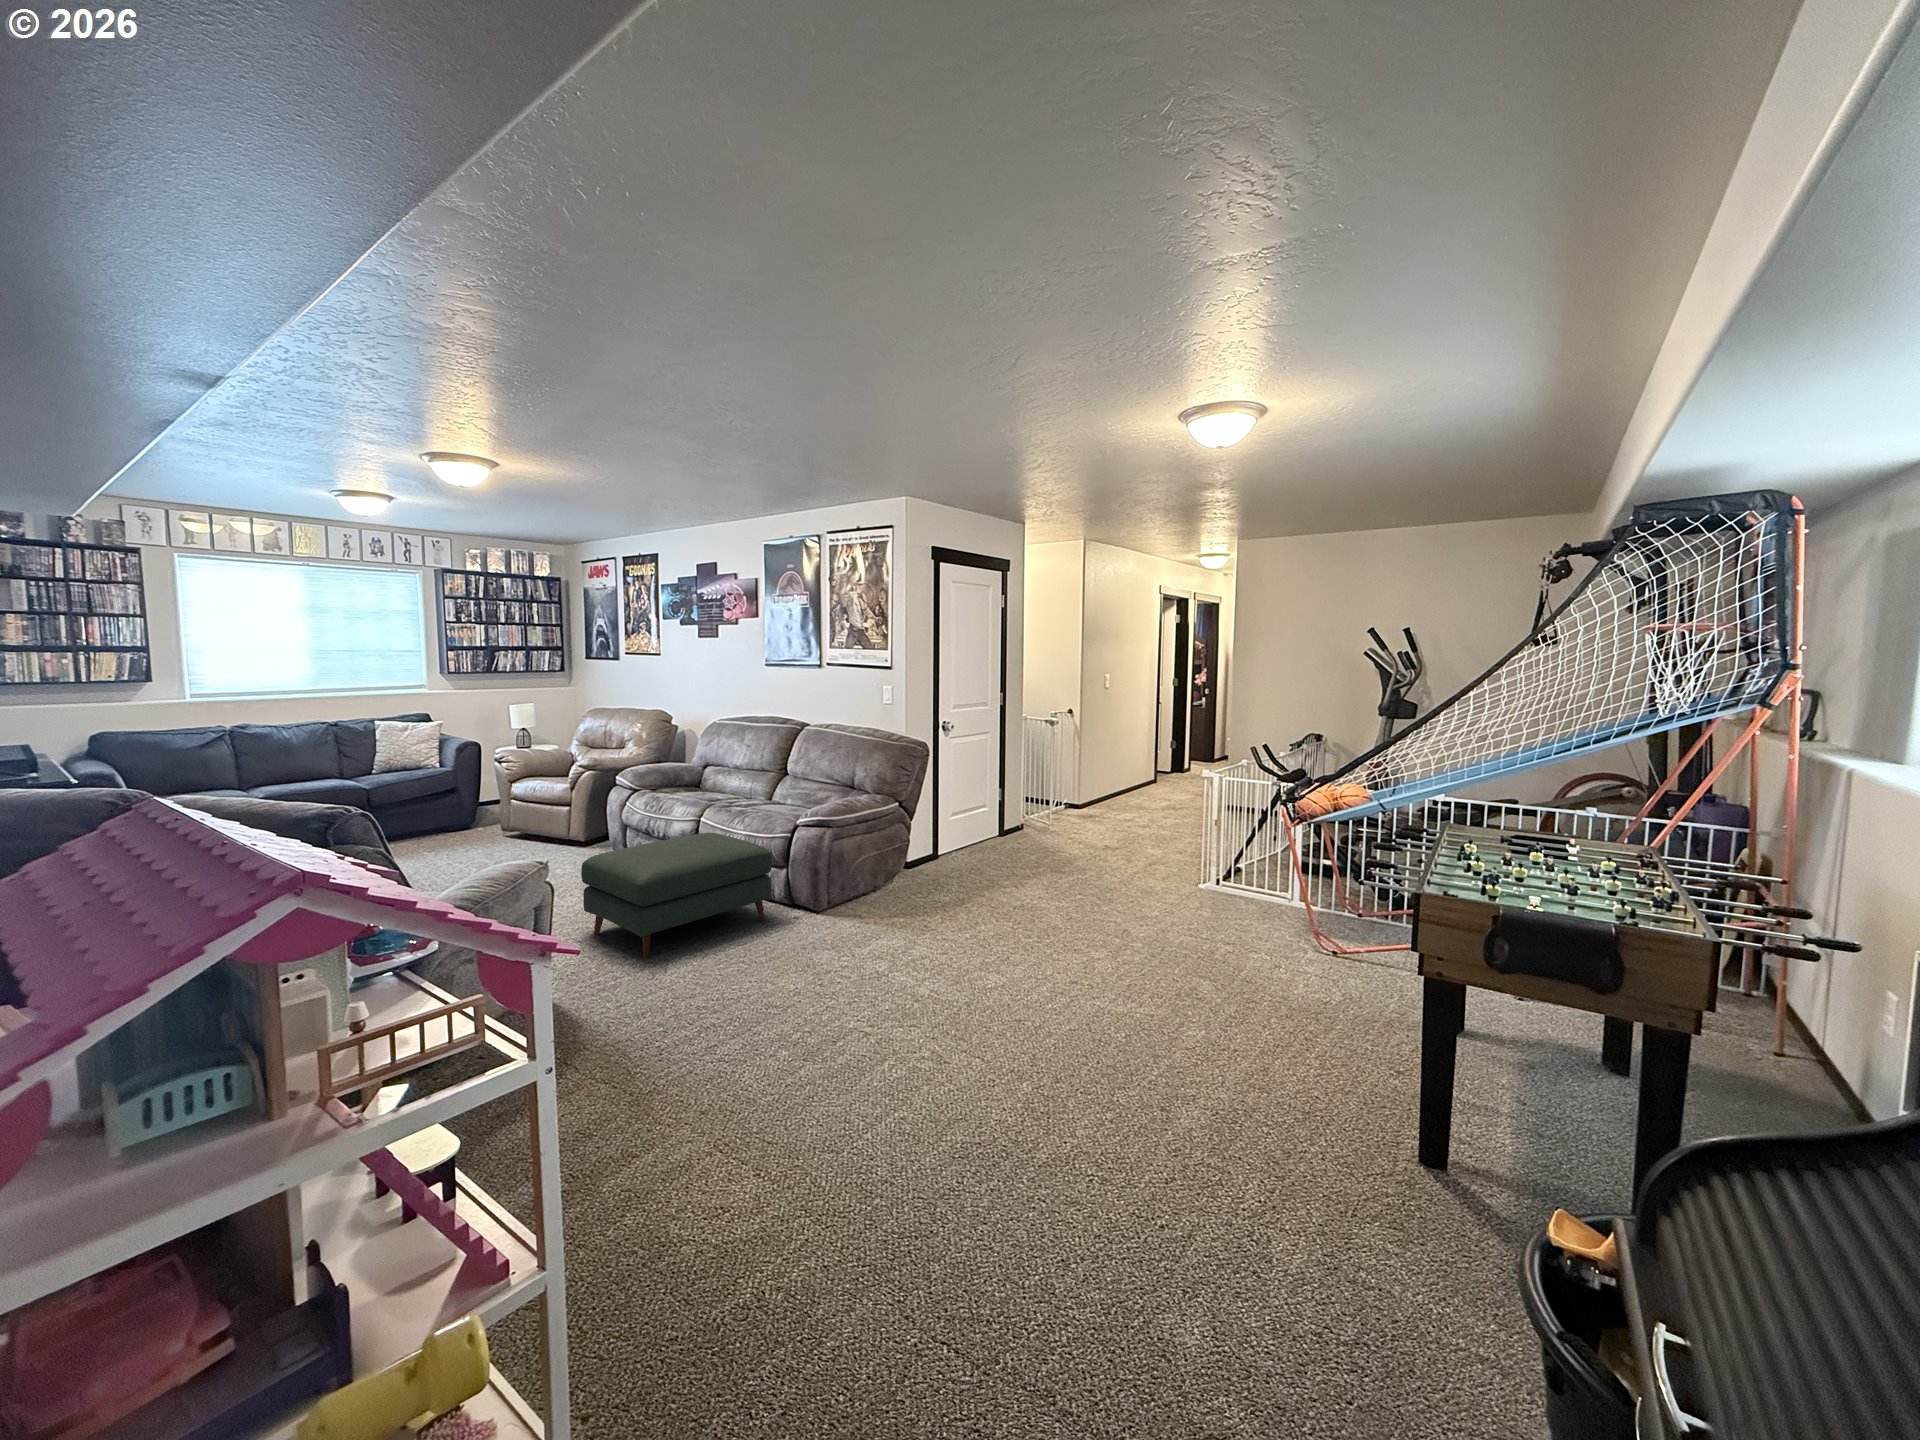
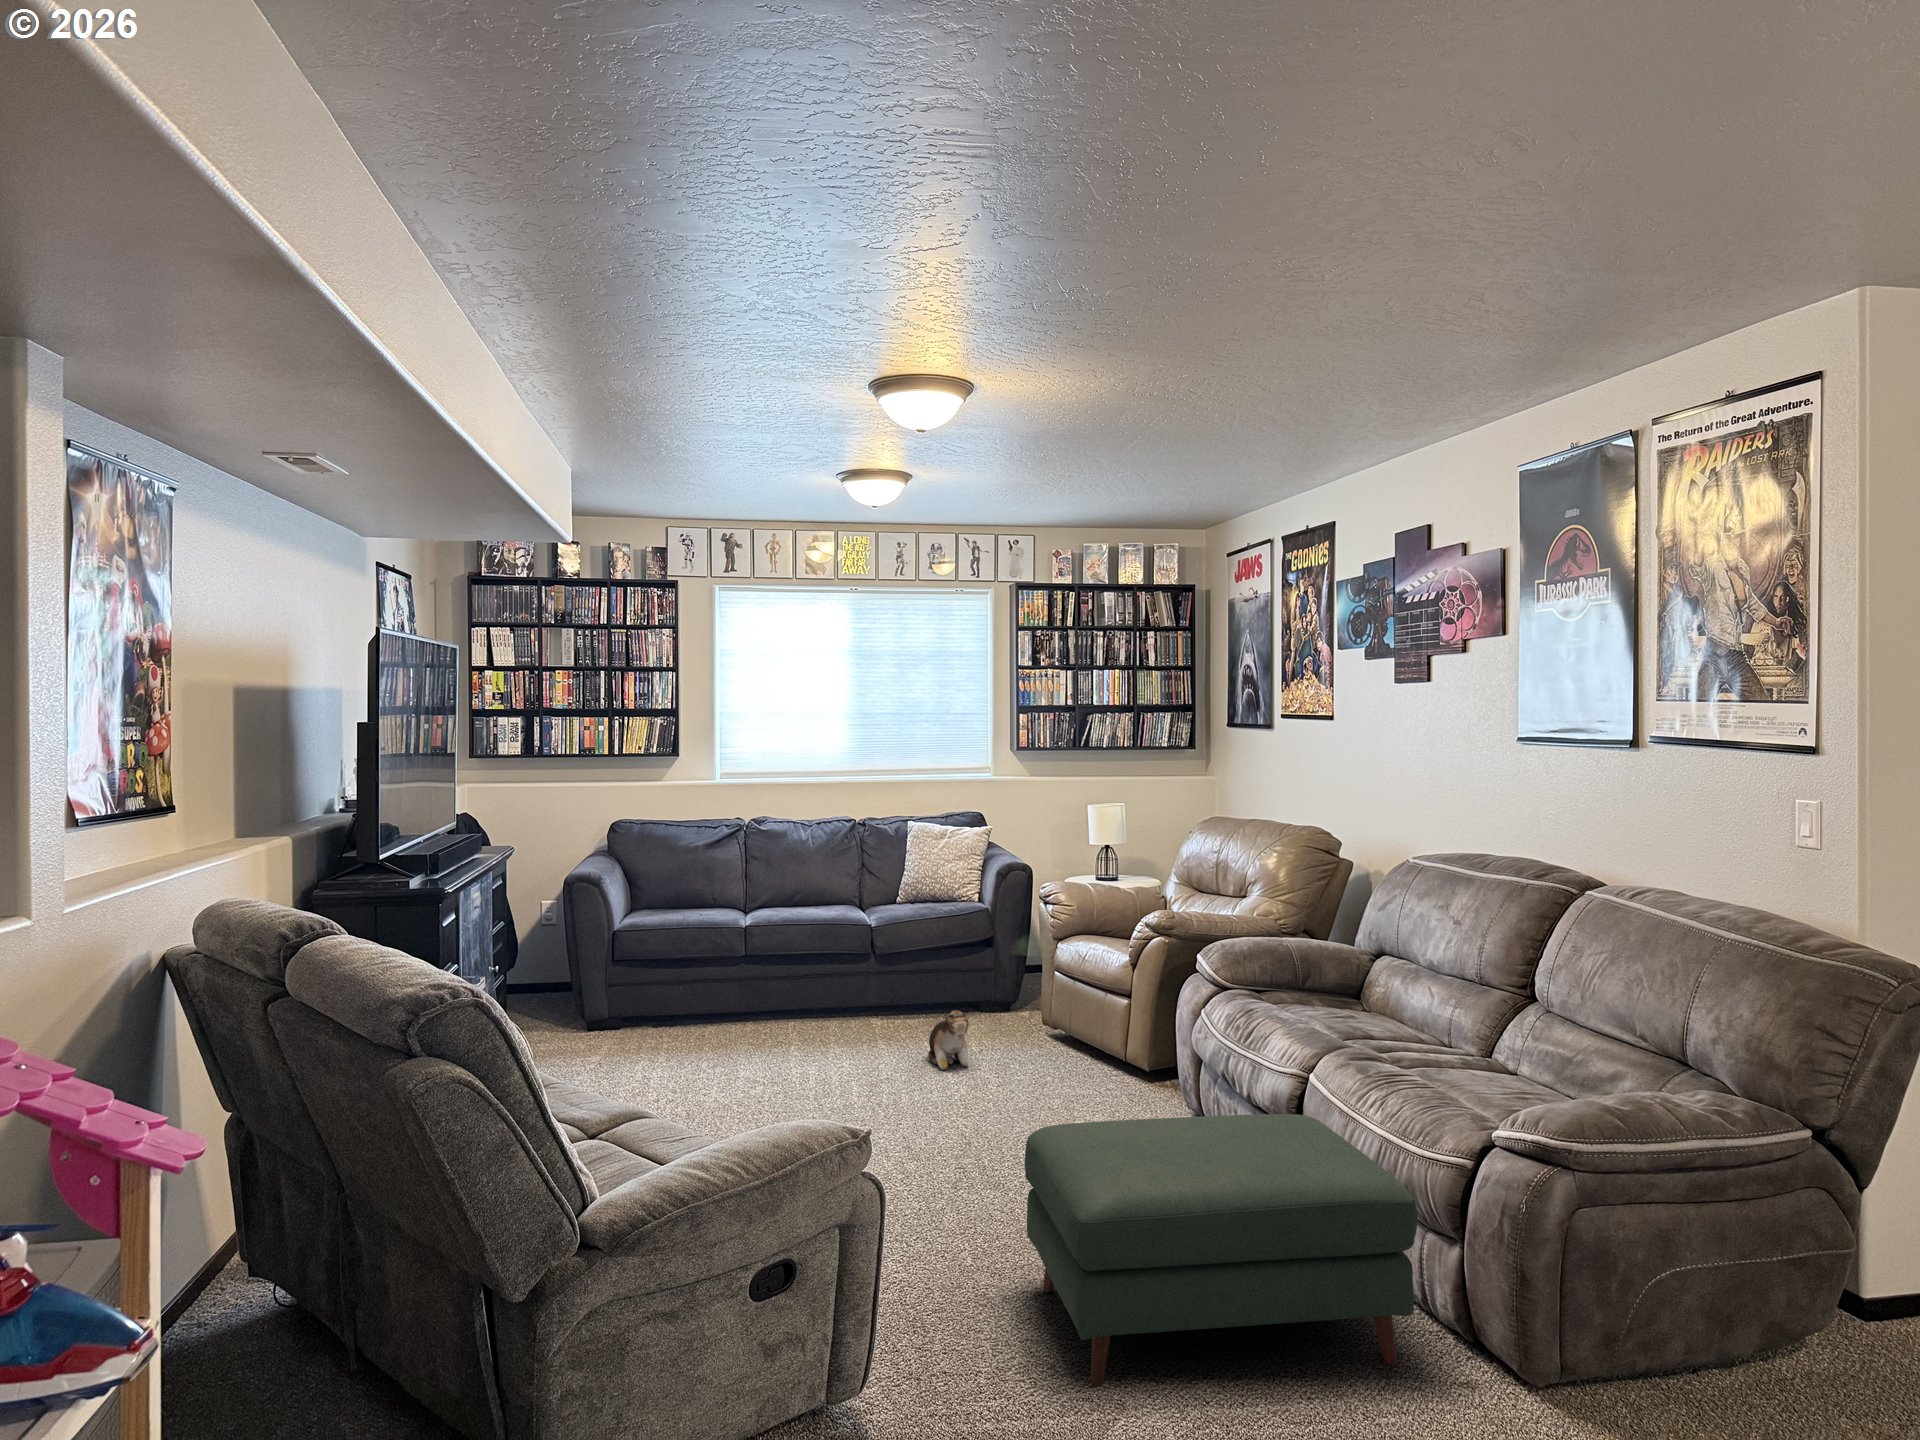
plush toy: none [432,826,470,863] -> present [928,1010,971,1070]

